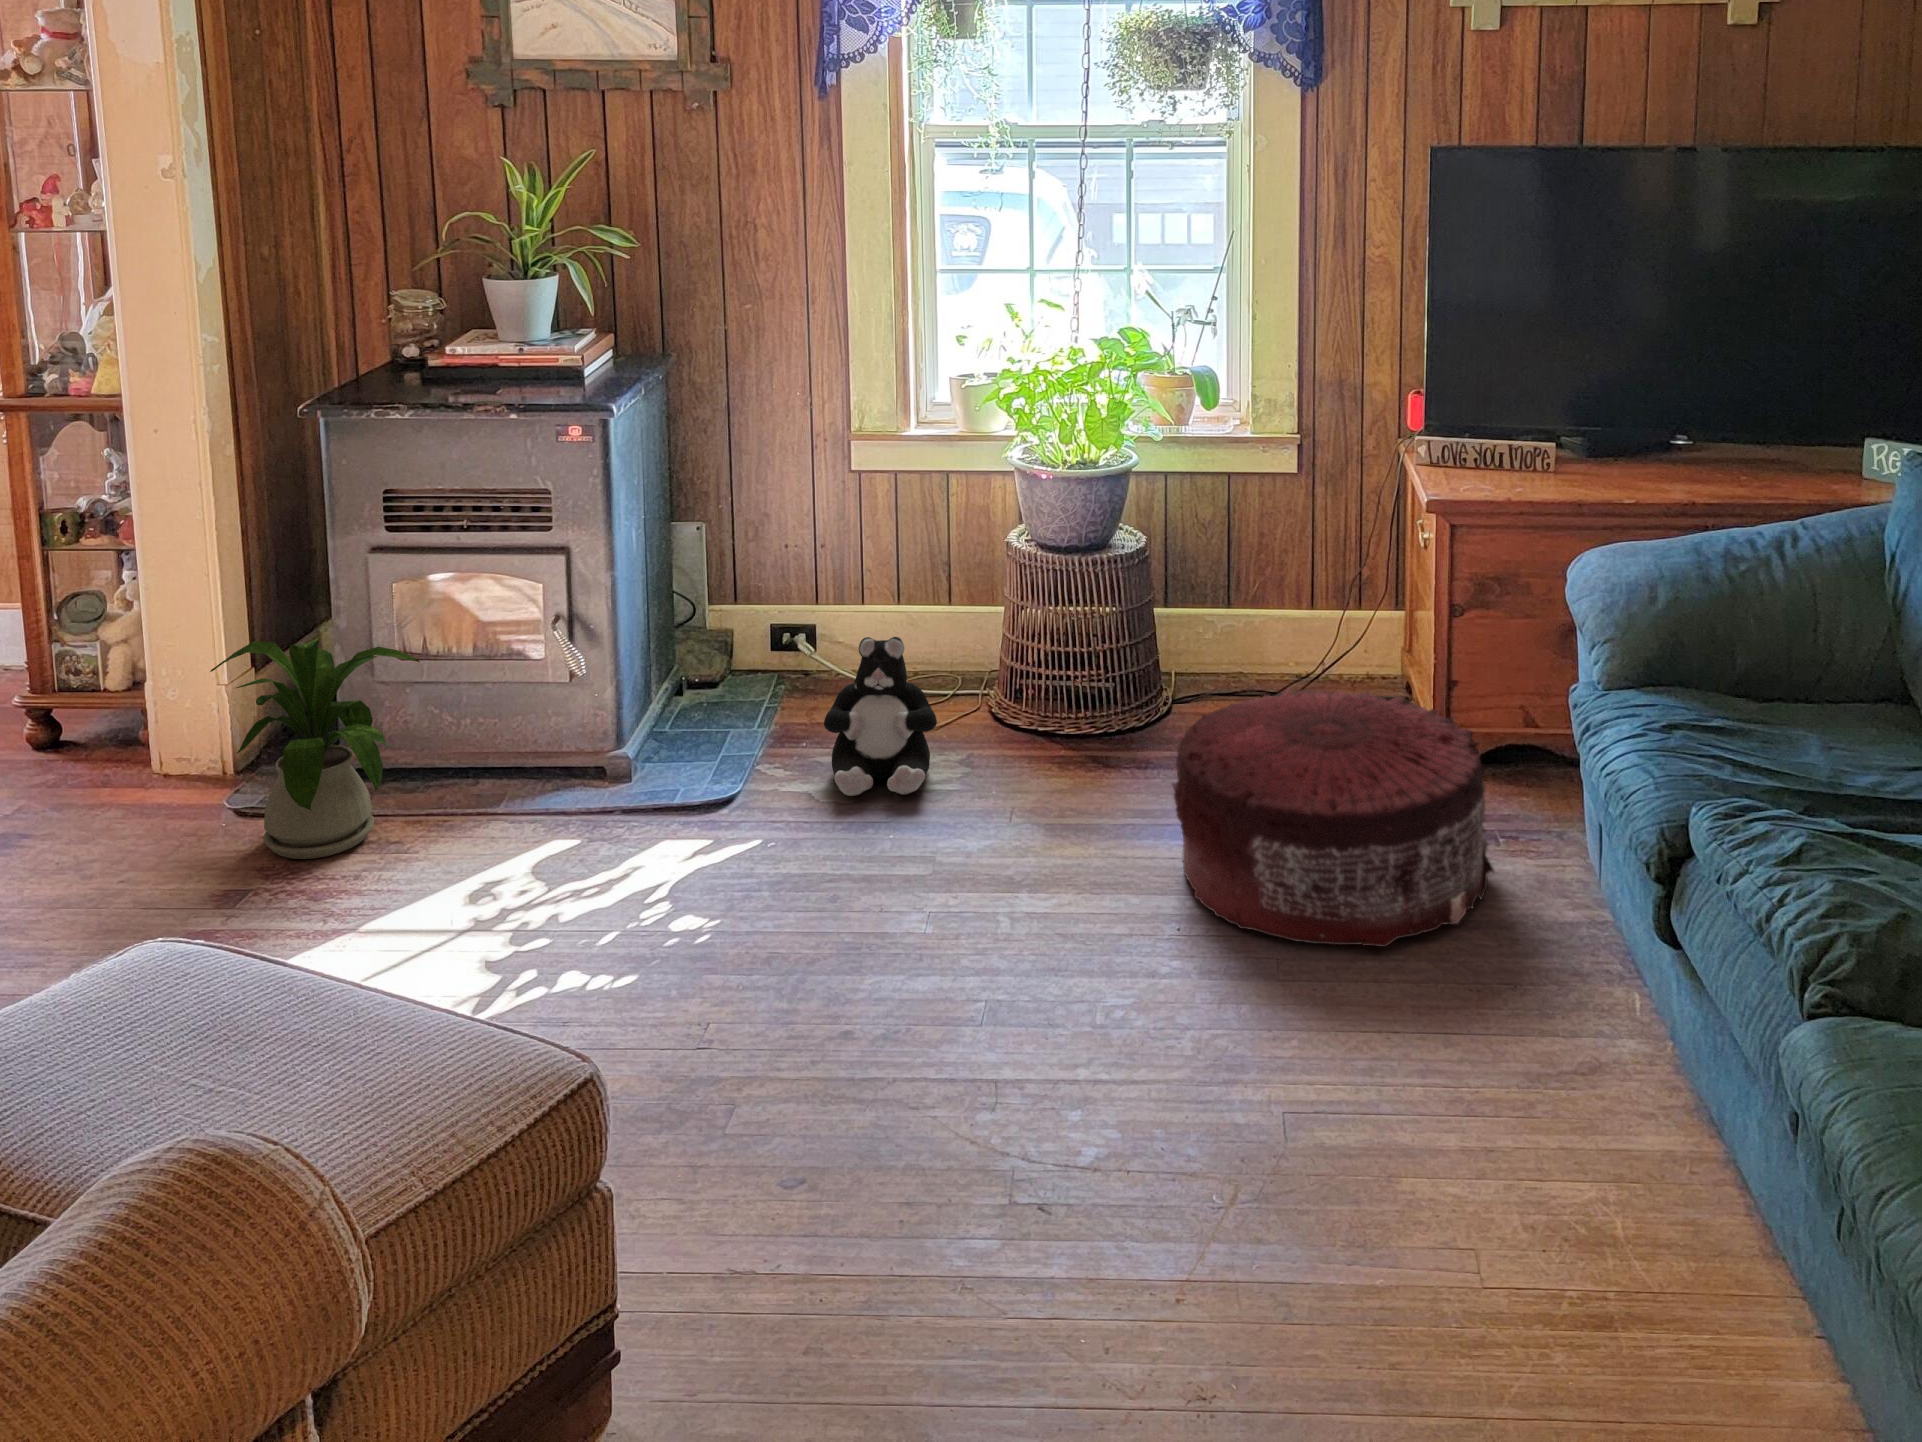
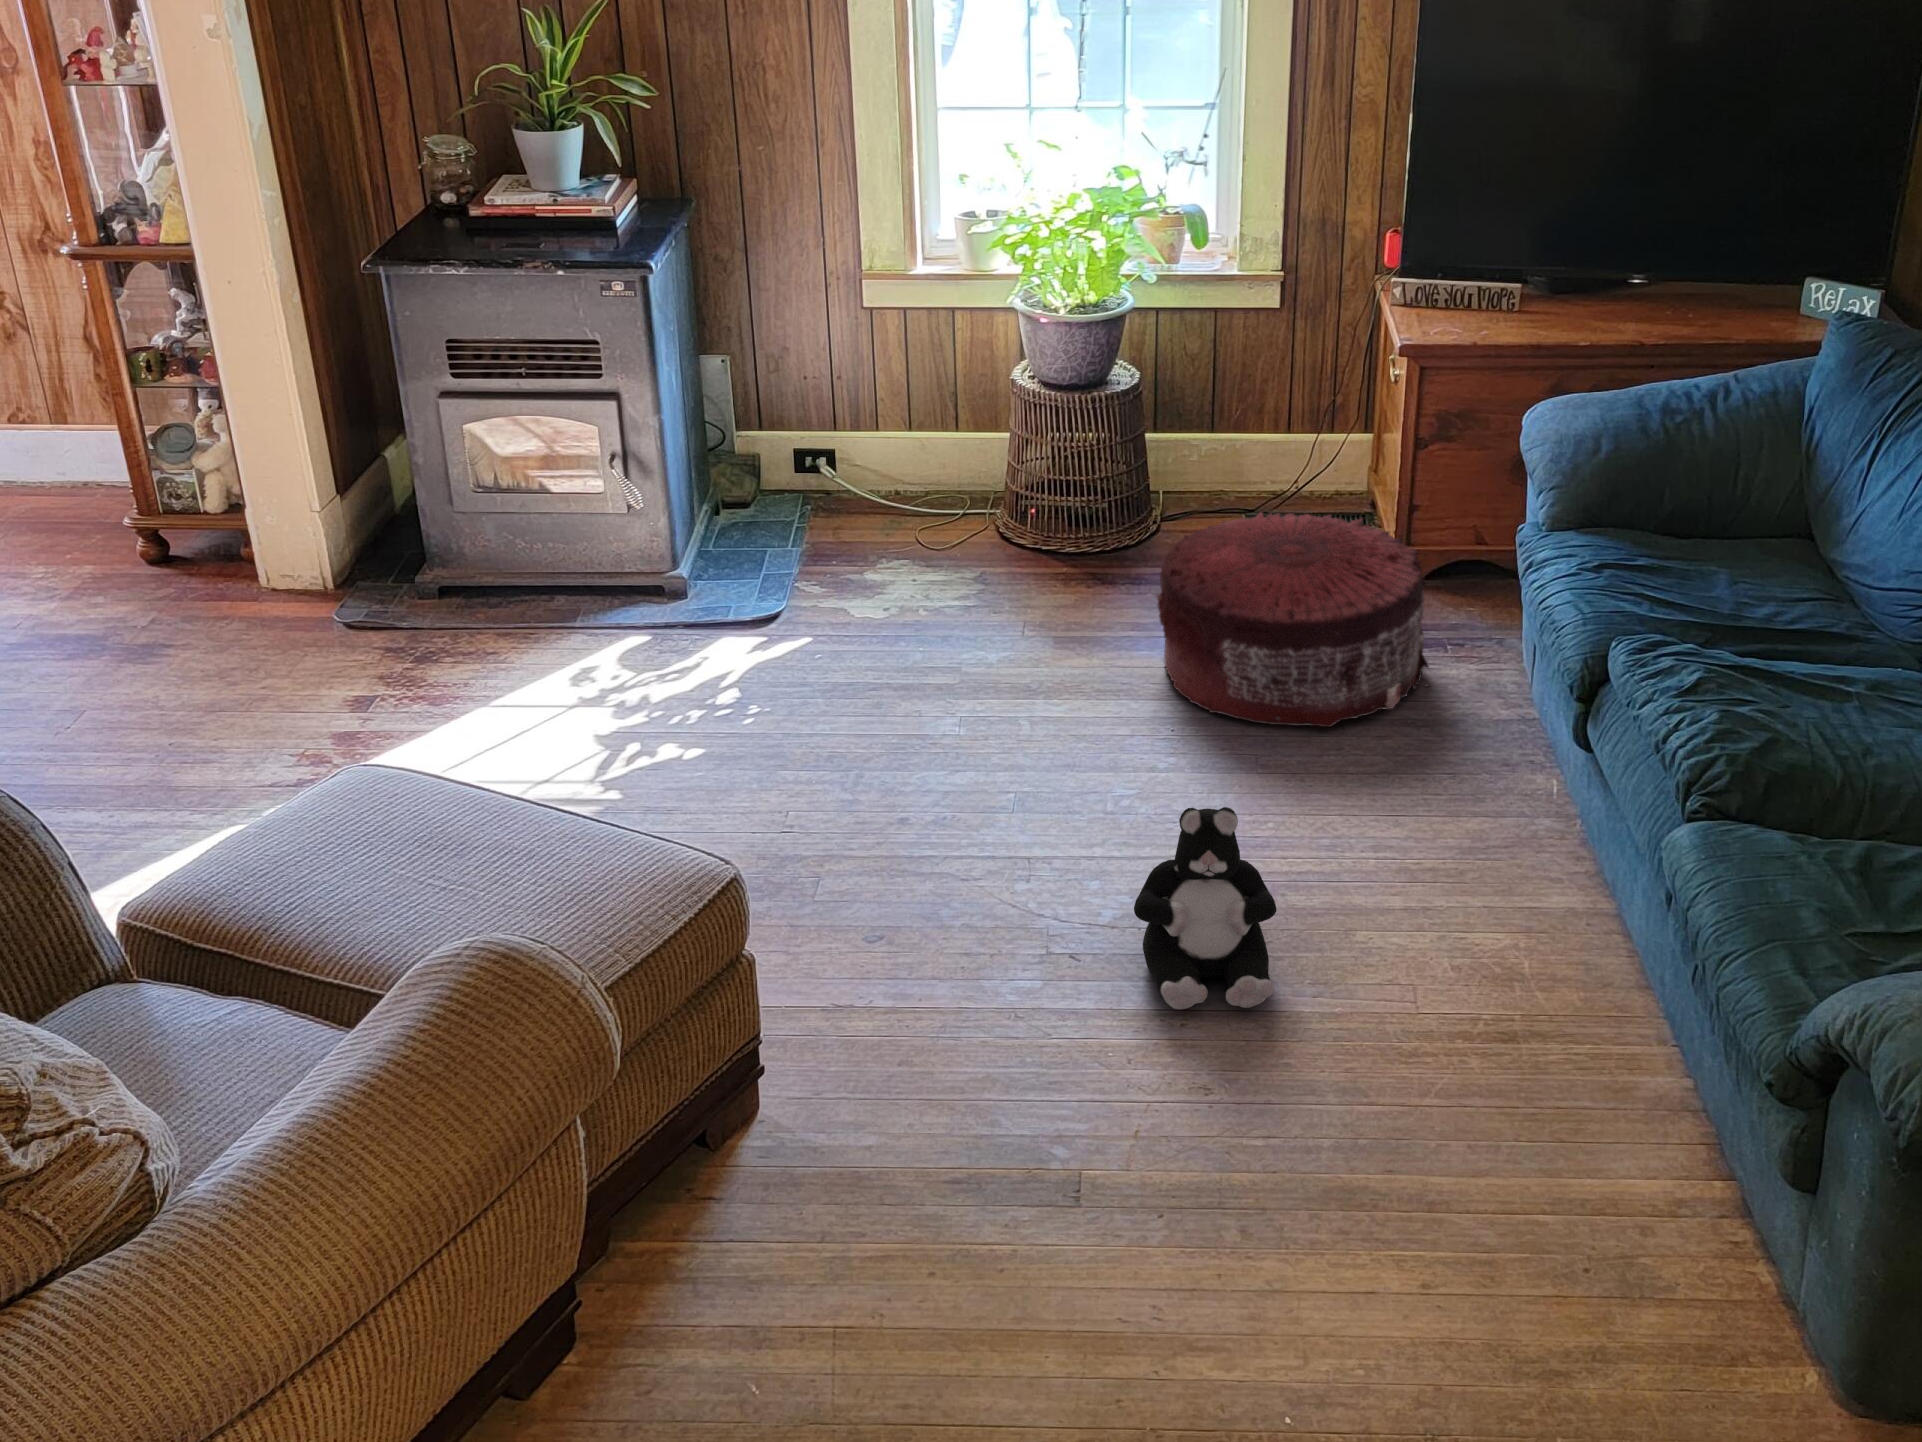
plush toy: present [824,637,937,796] -> present [1134,807,1276,1009]
house plant: present [210,638,420,859] -> none [318,471,500,656]

